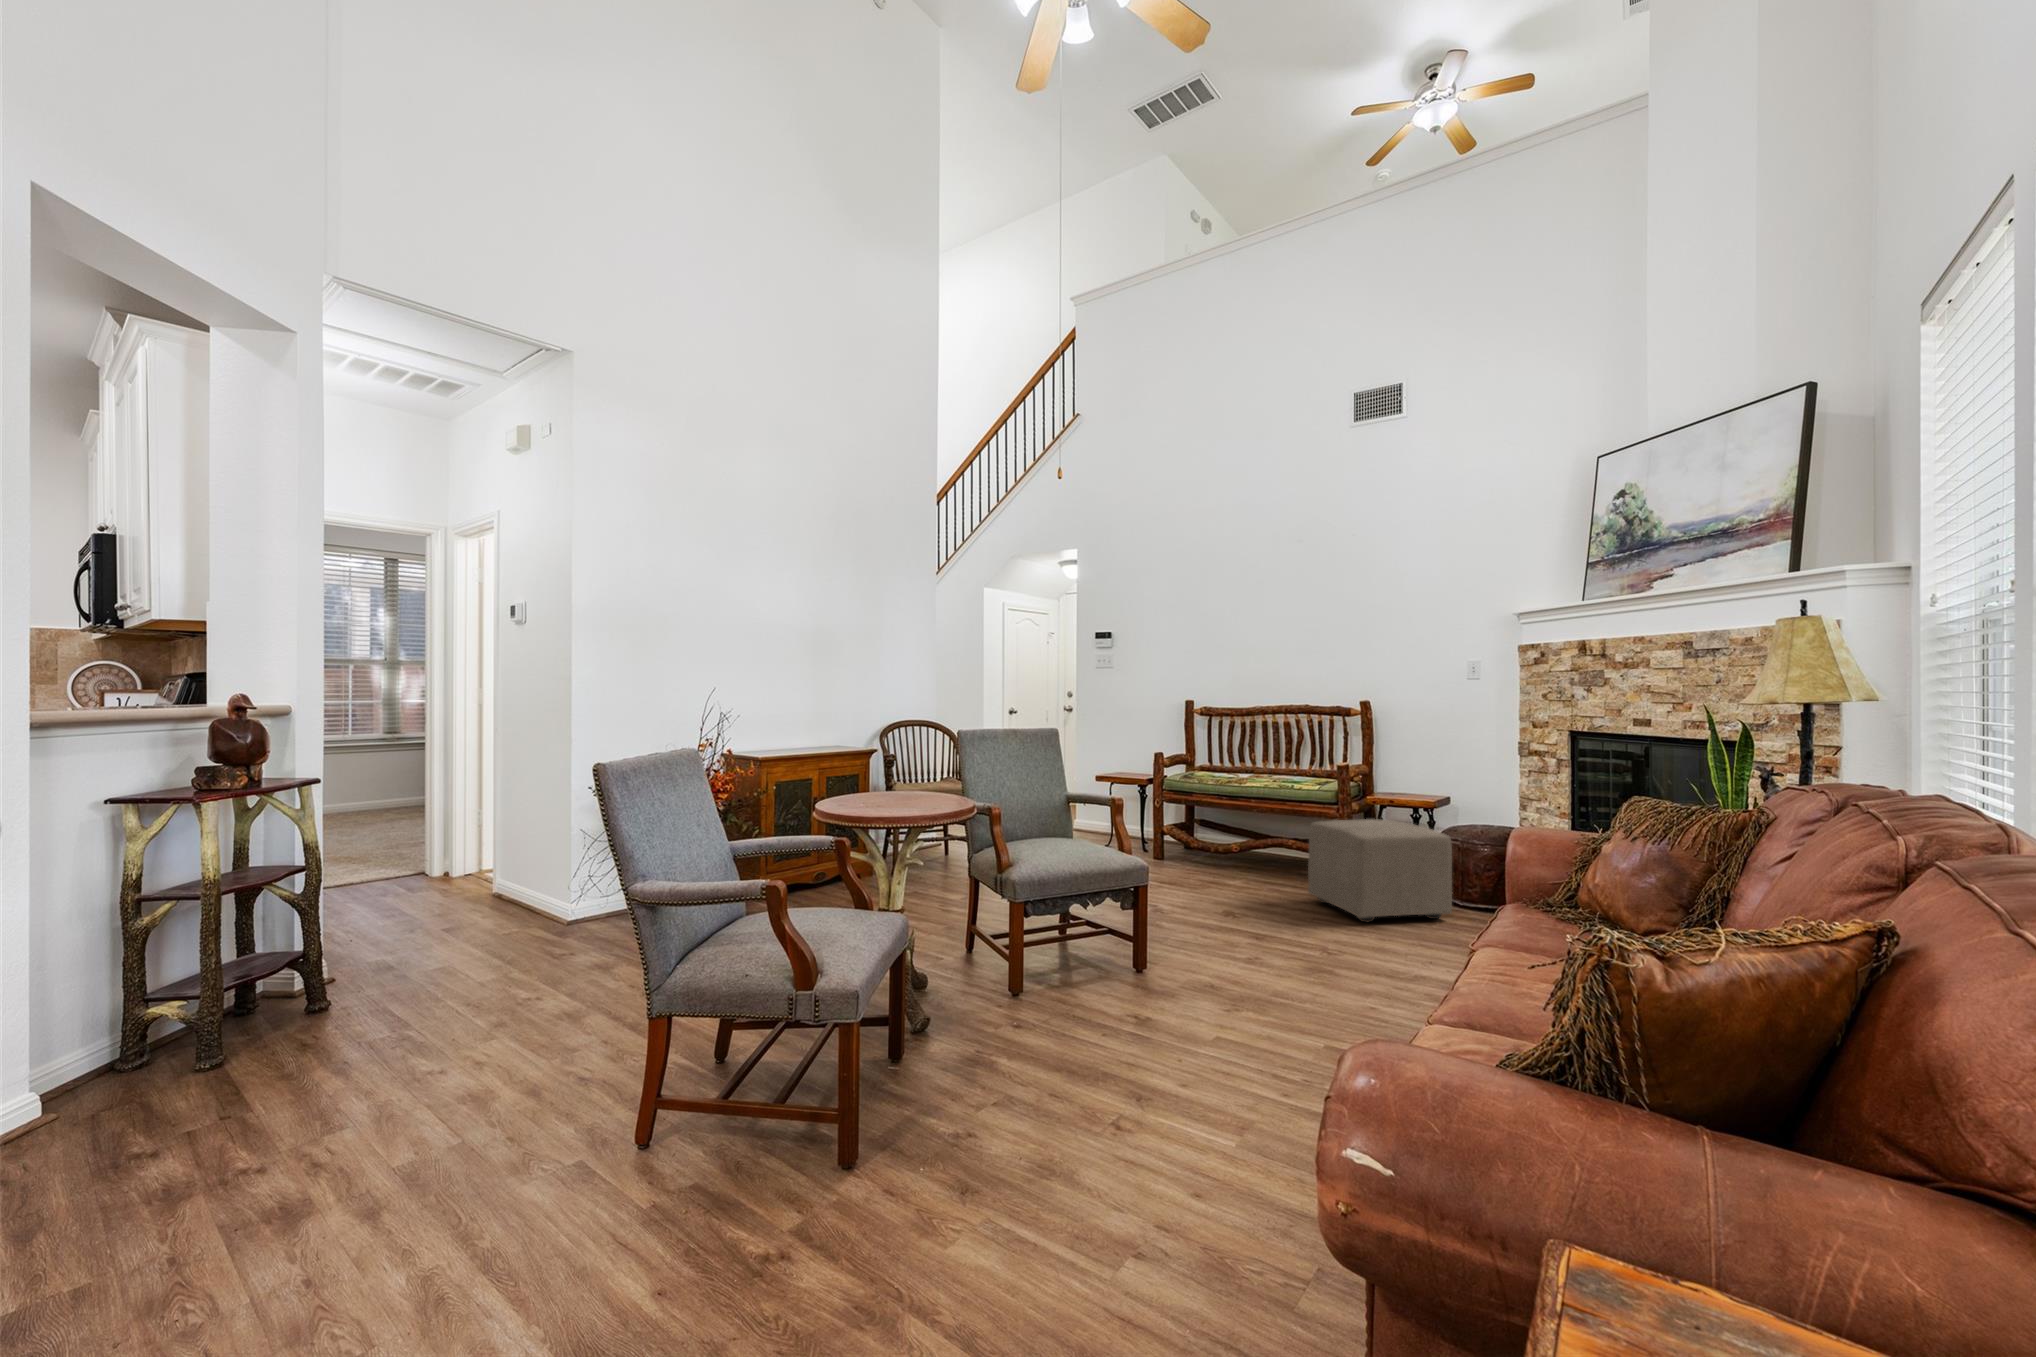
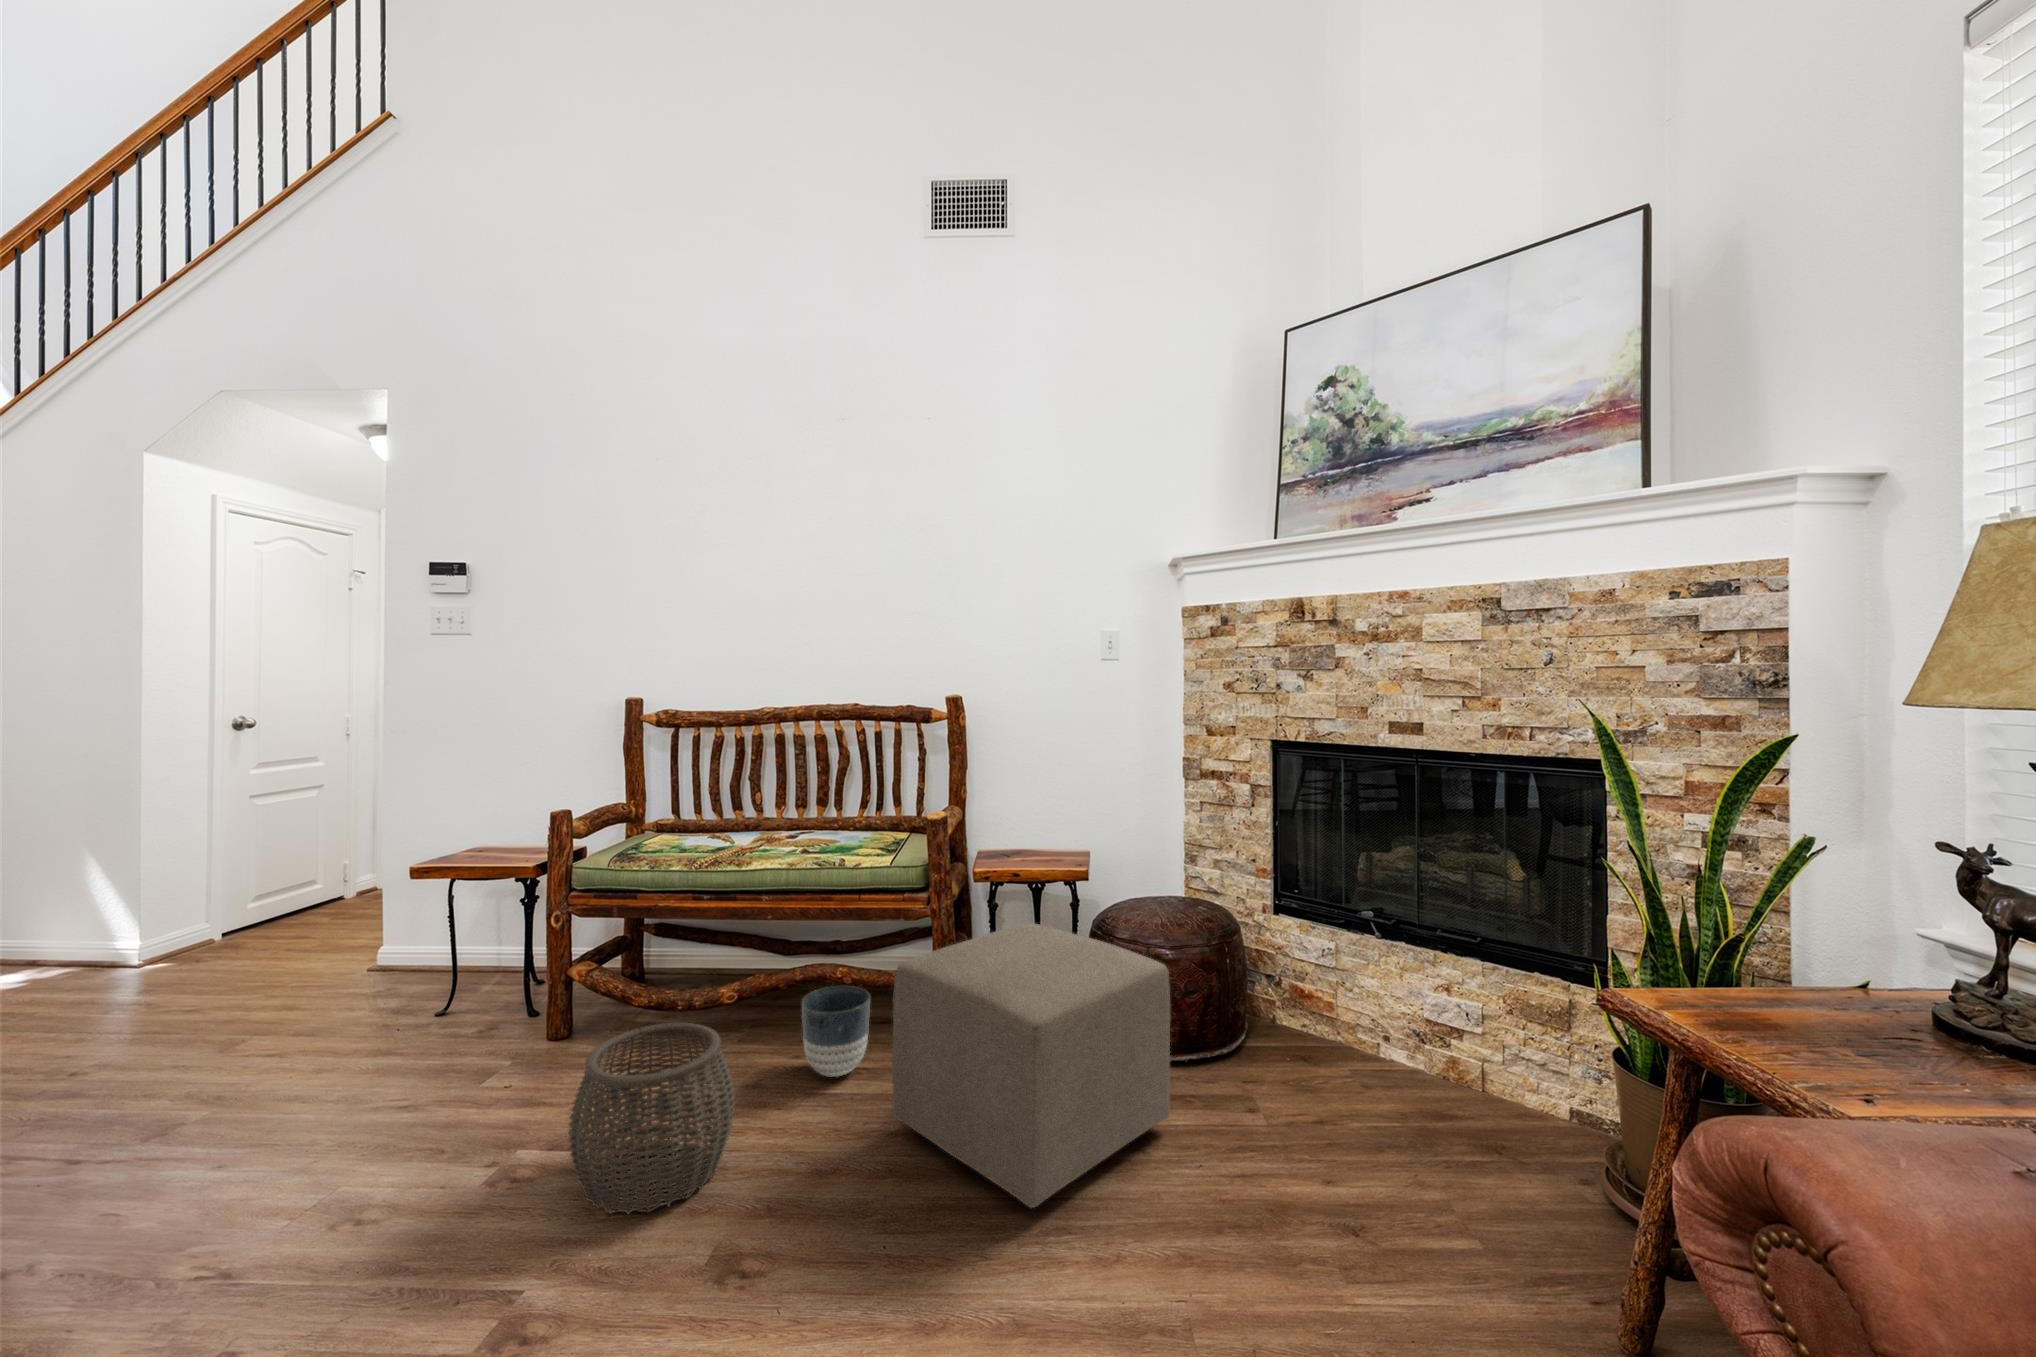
woven basket: none [1173,836,1237,900] -> present [568,1023,735,1215]
planter: none [1270,845,1305,886] -> present [802,986,870,1077]

